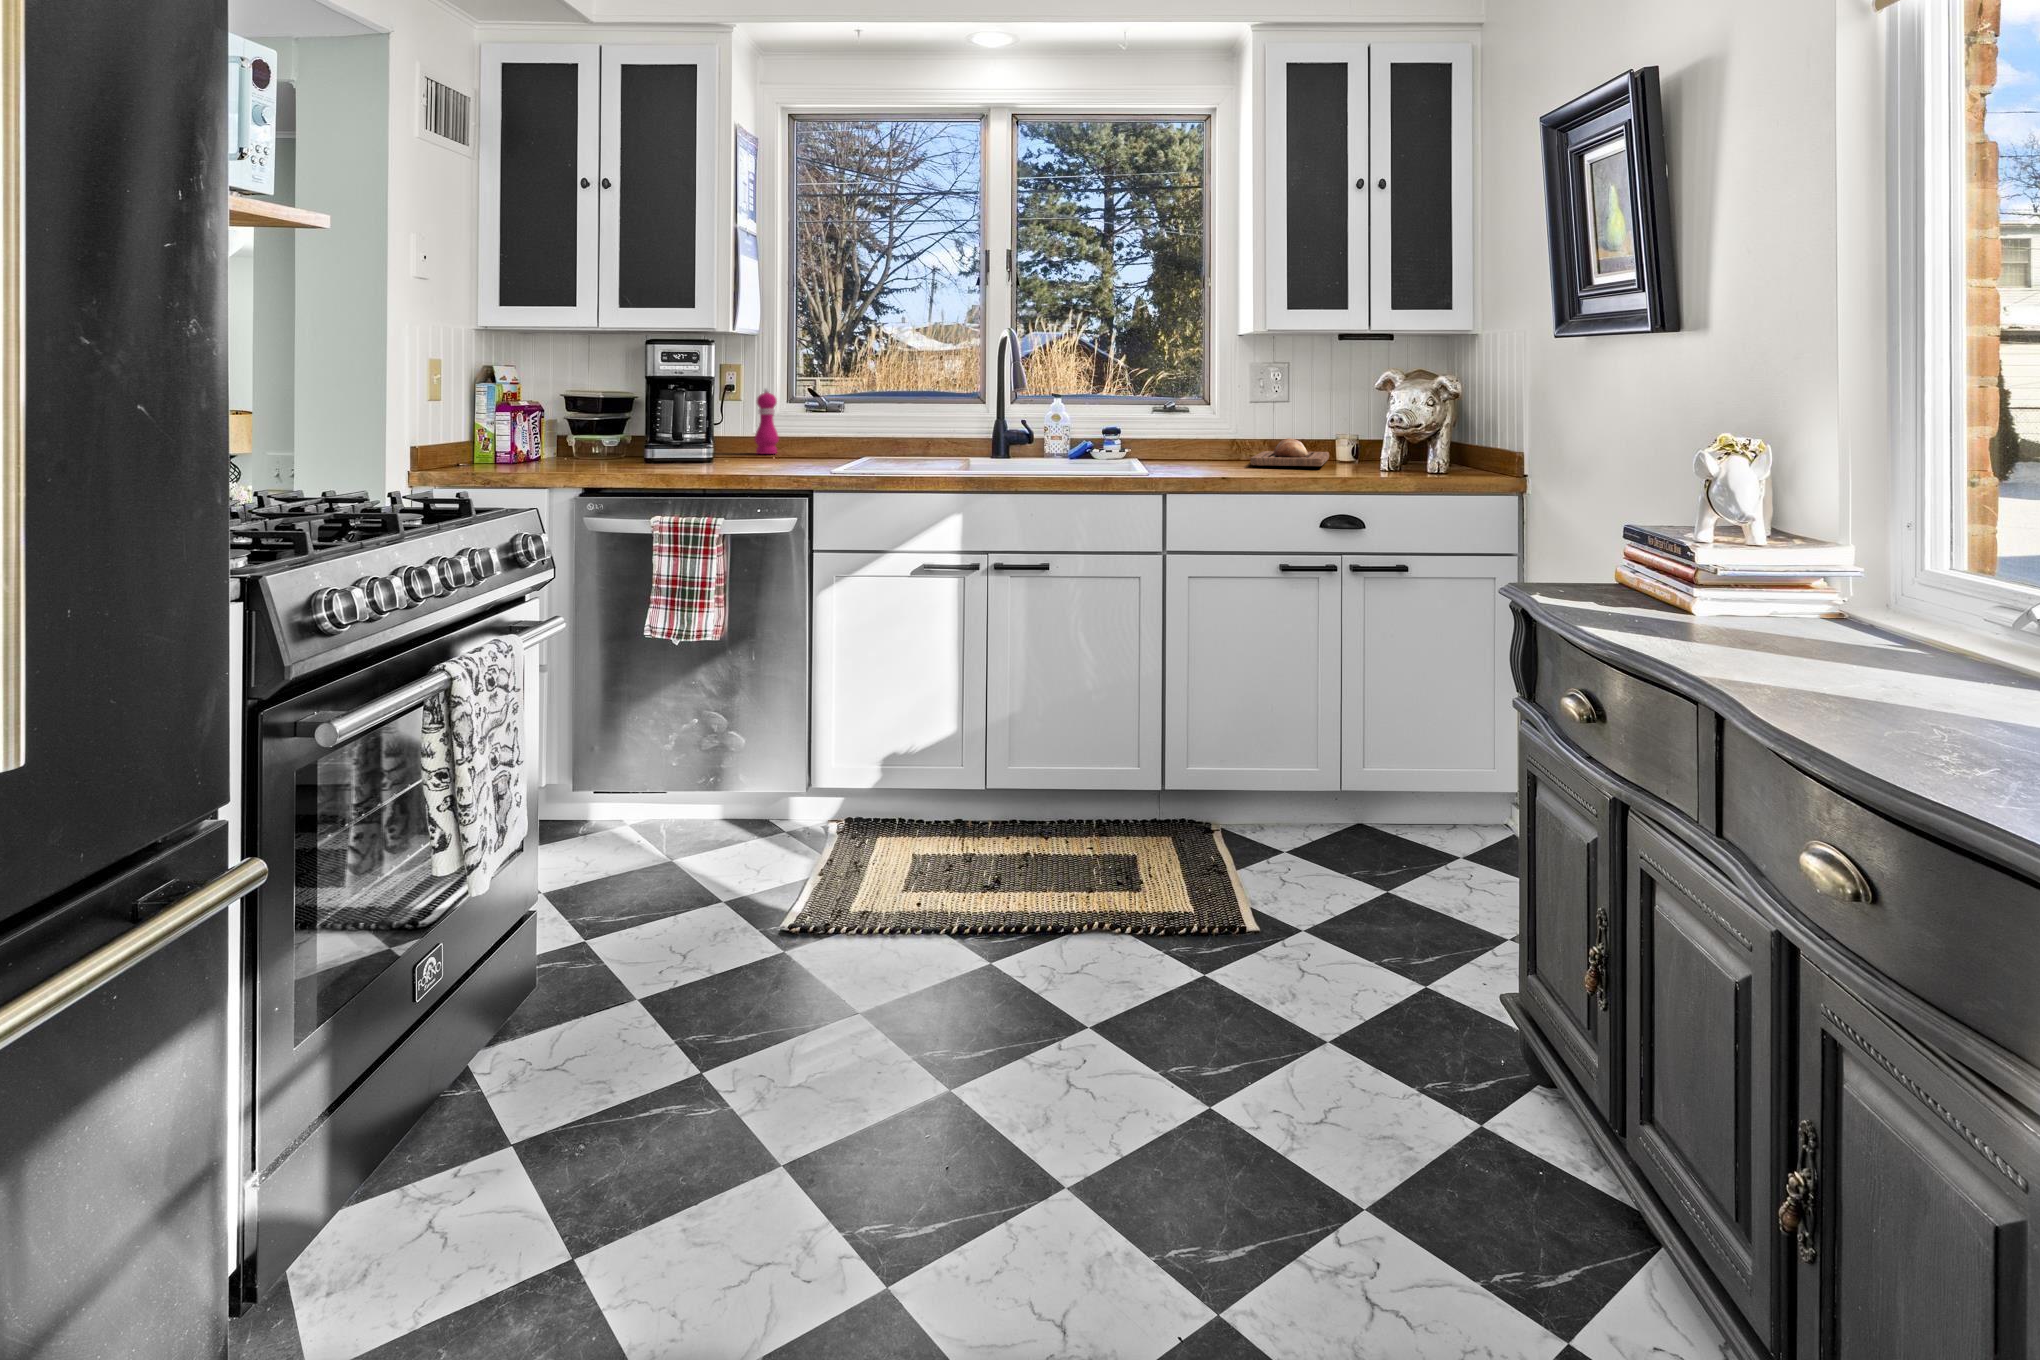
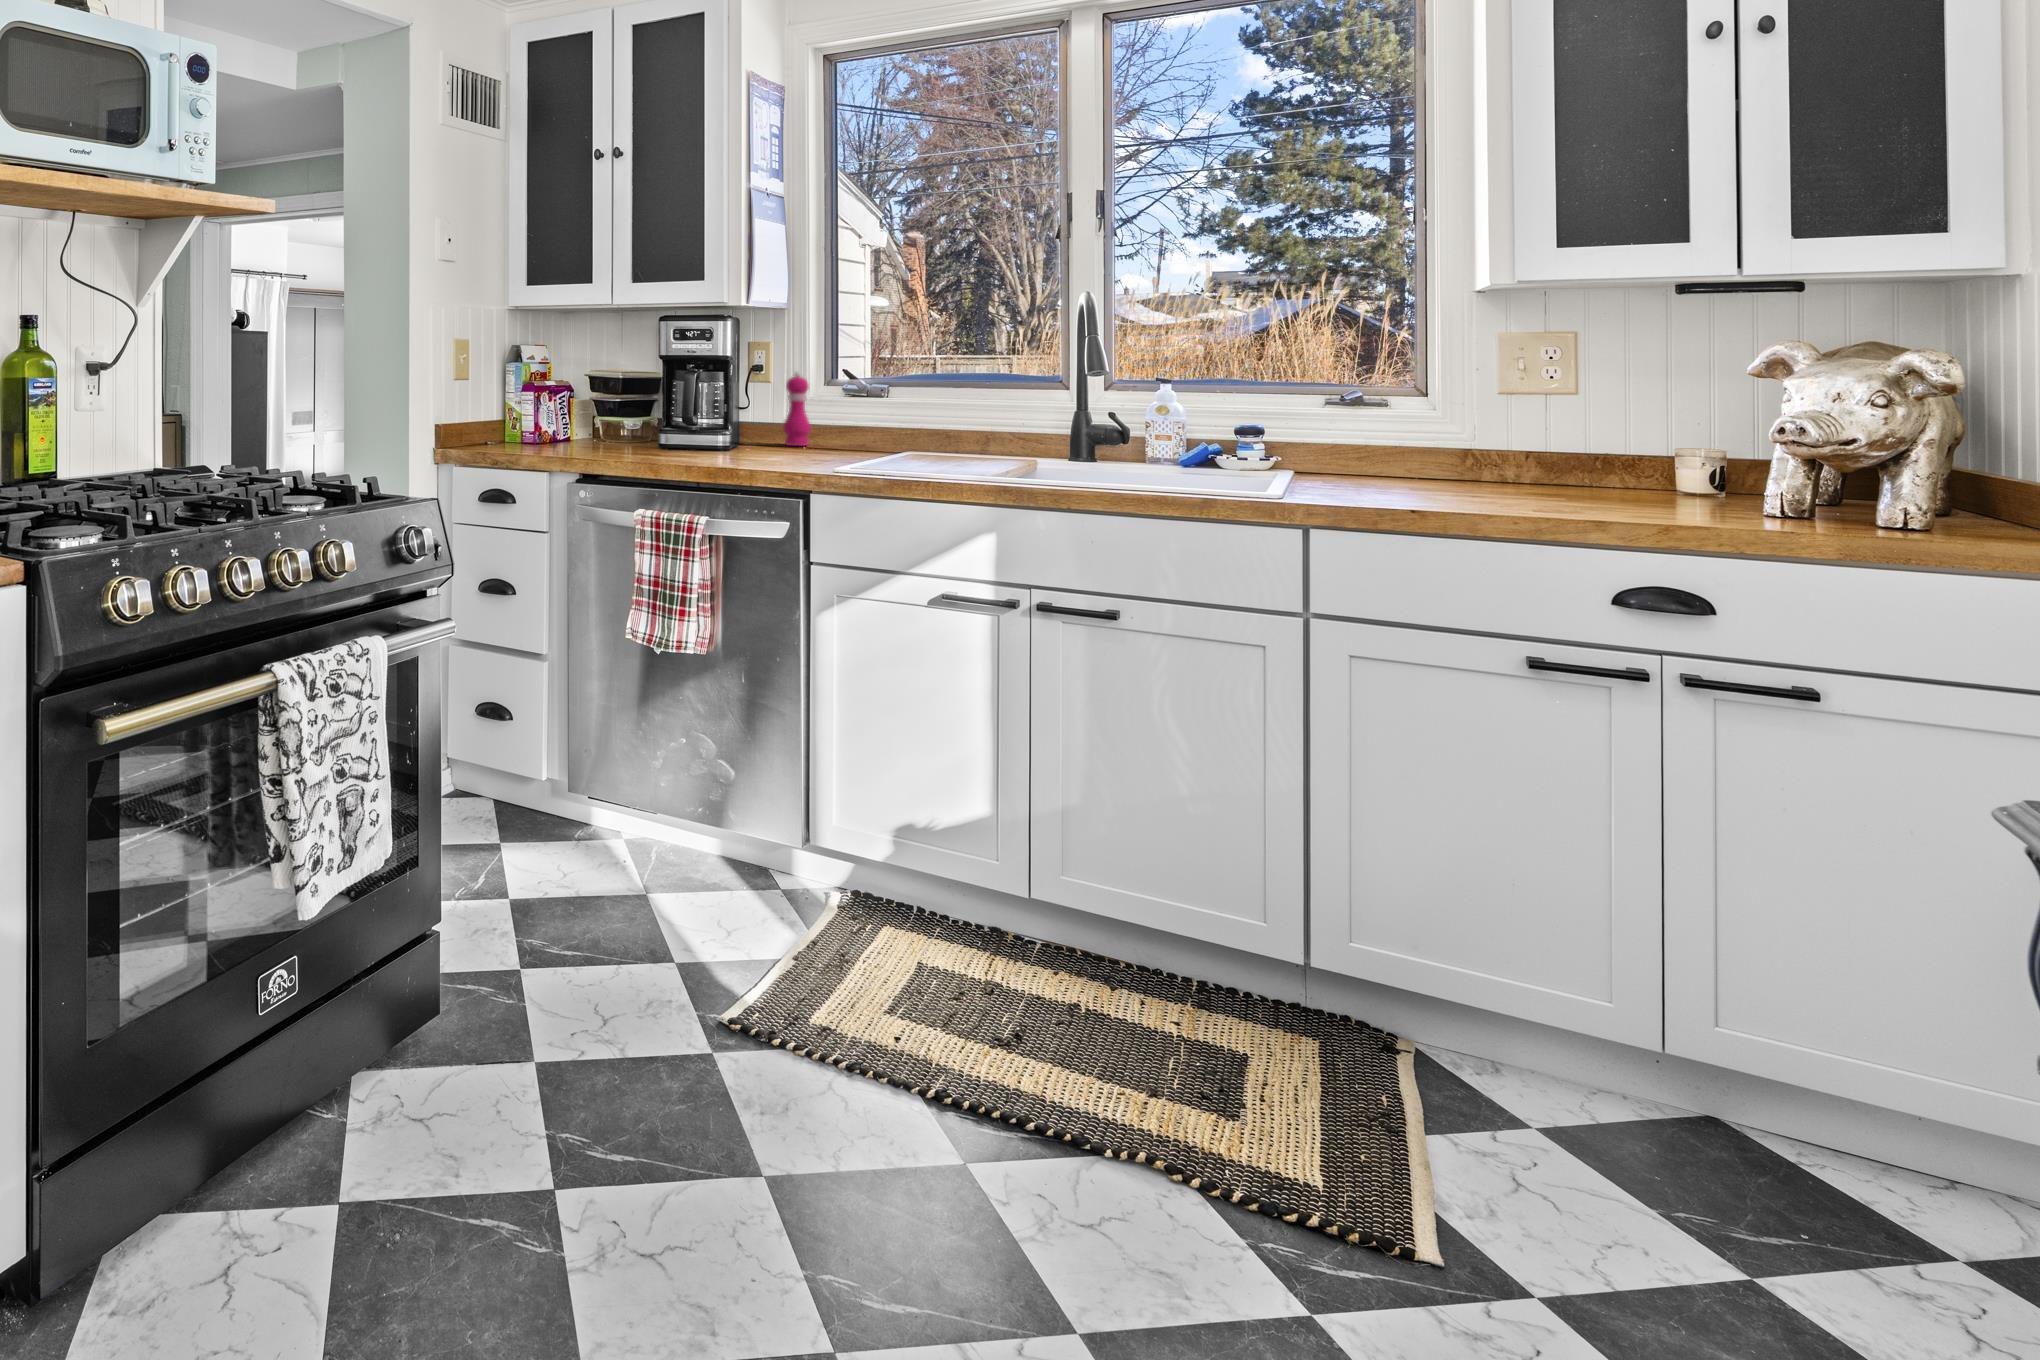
bread loaf: present [1251,439,1329,466] -> none [1468,453,1626,497]

